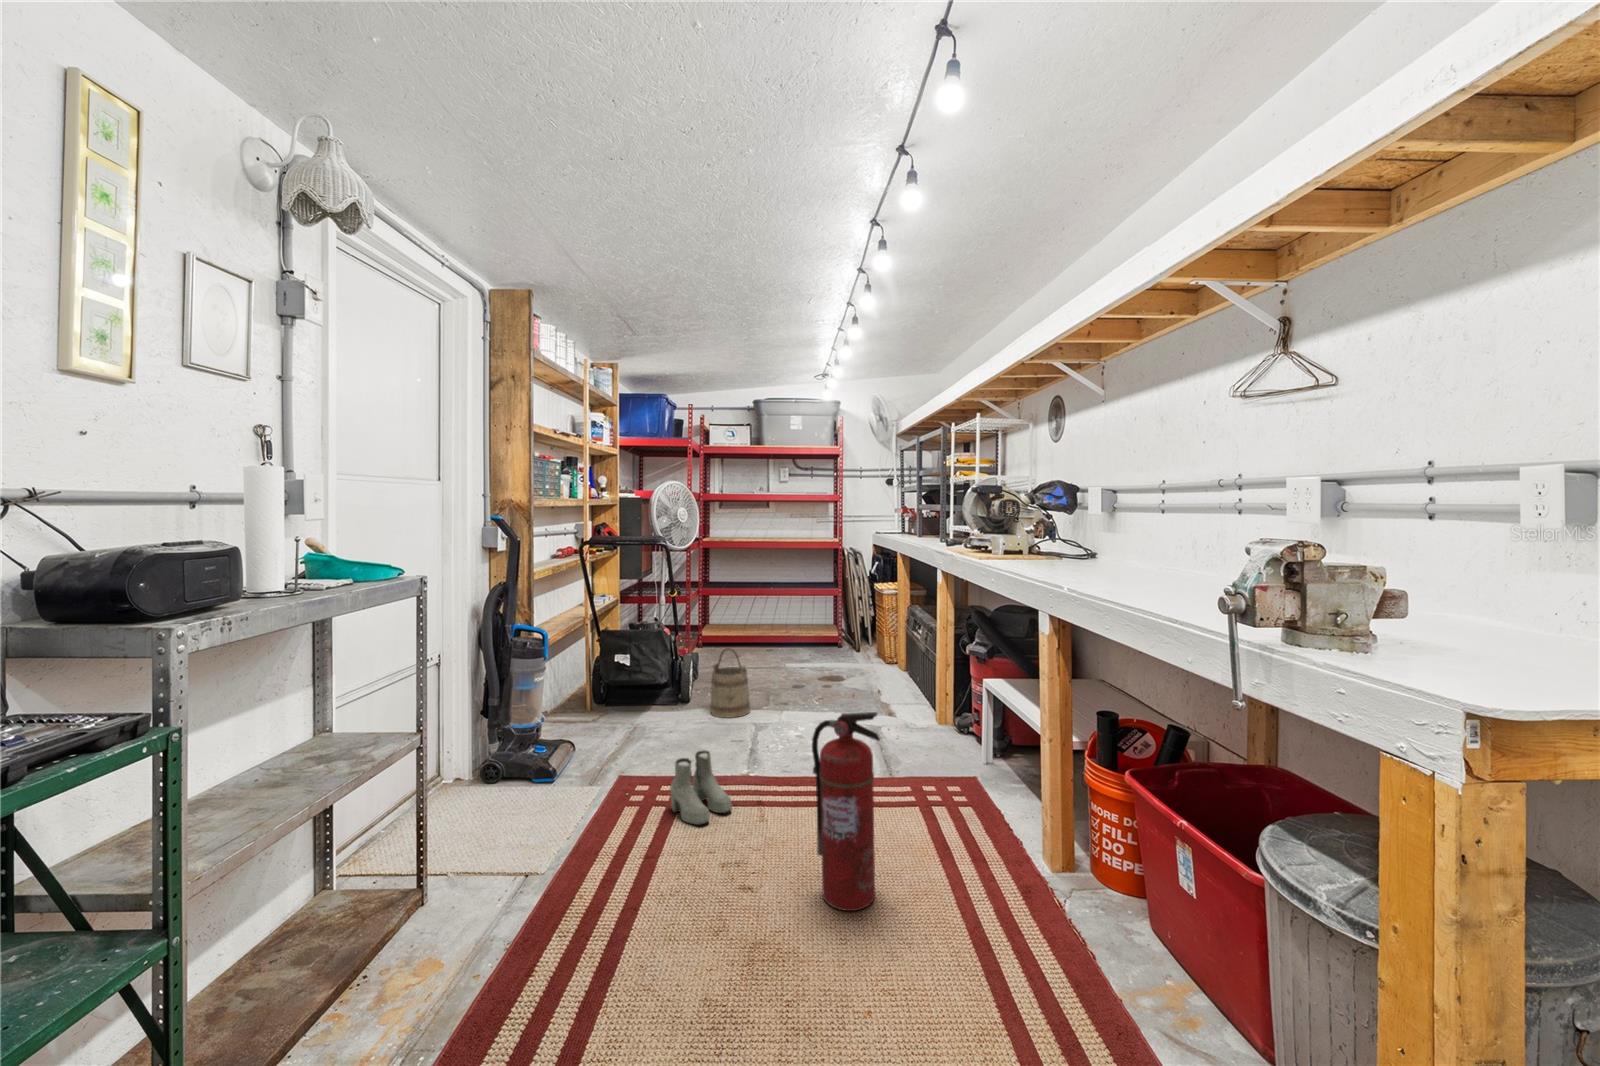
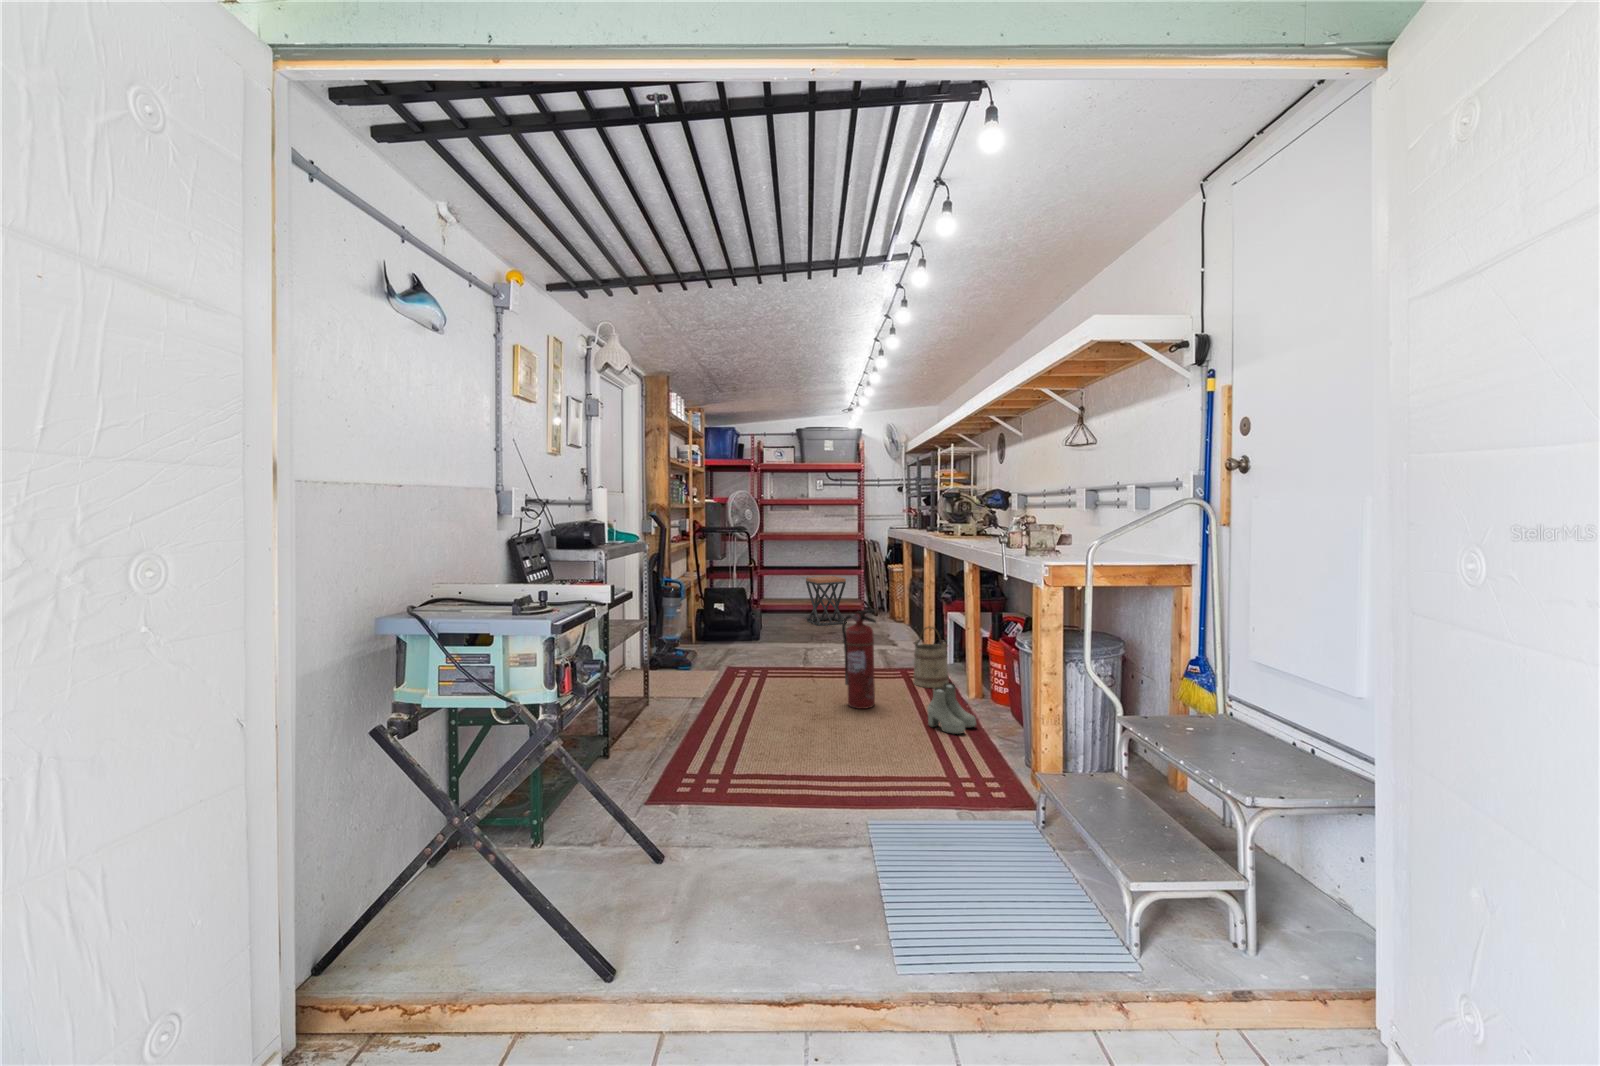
stool: none [761,602,818,675] -> present [806,576,847,626]
bucket: present [711,648,750,718] -> present [913,627,949,688]
boots: present [670,750,732,825] -> present [927,683,976,734]

